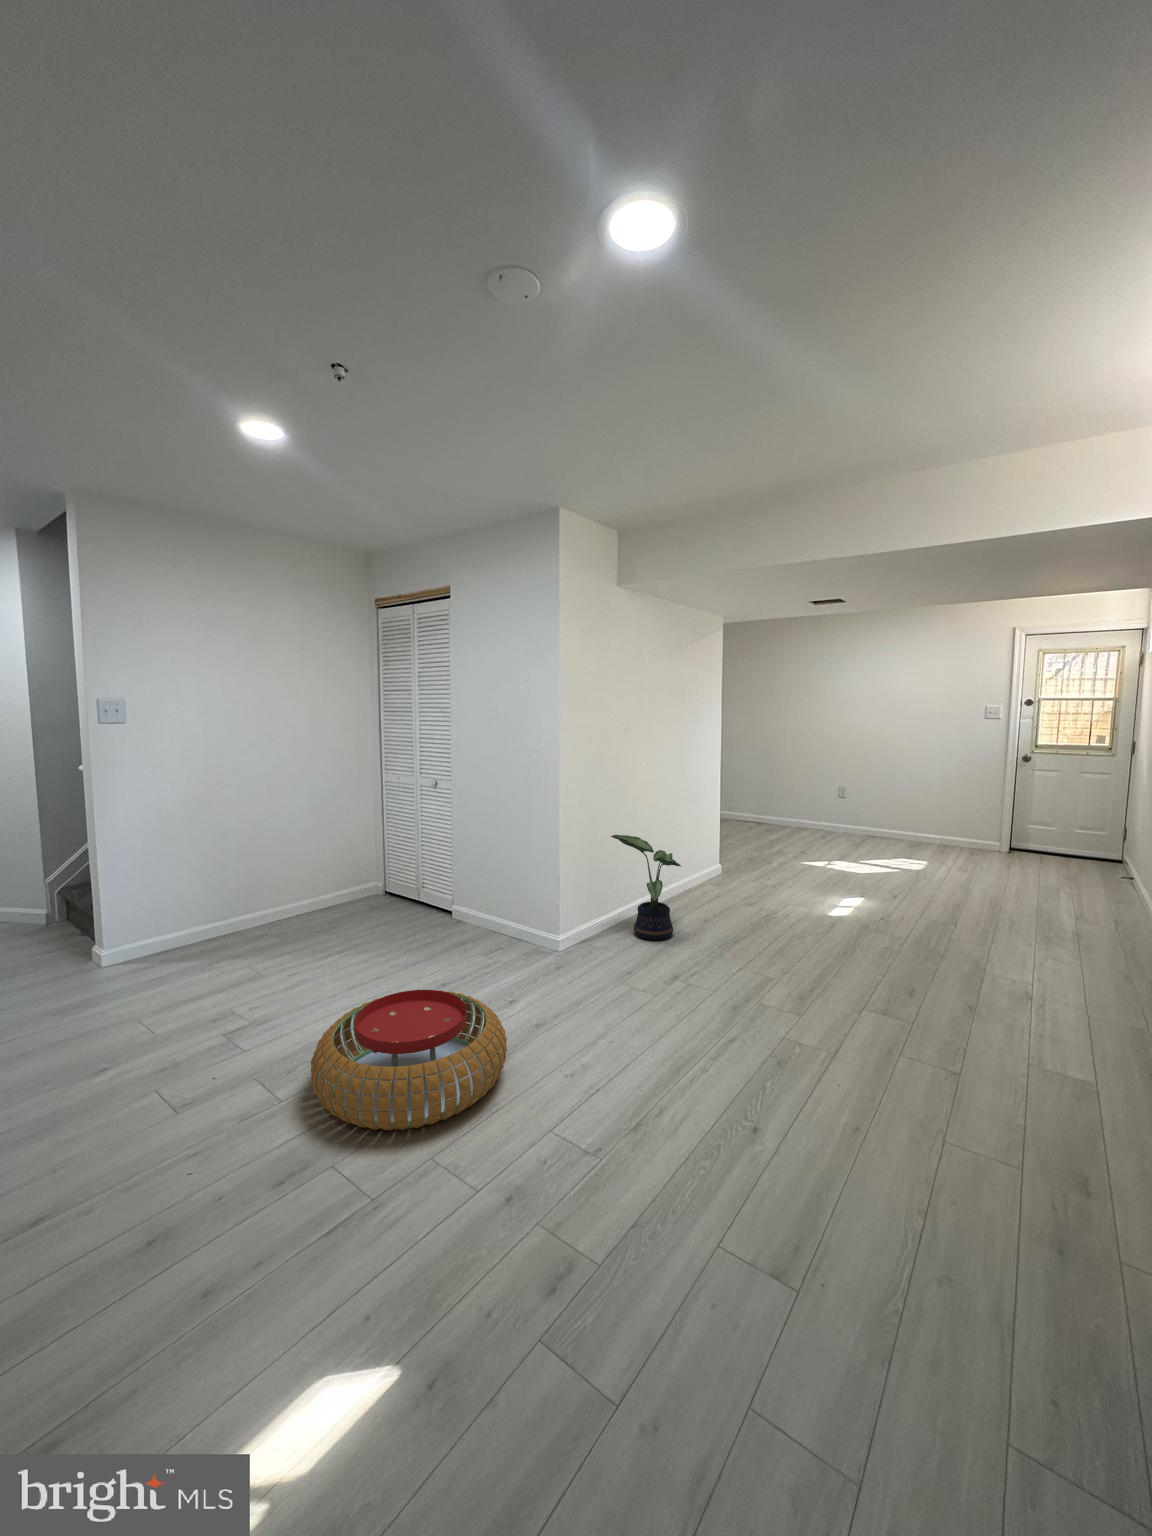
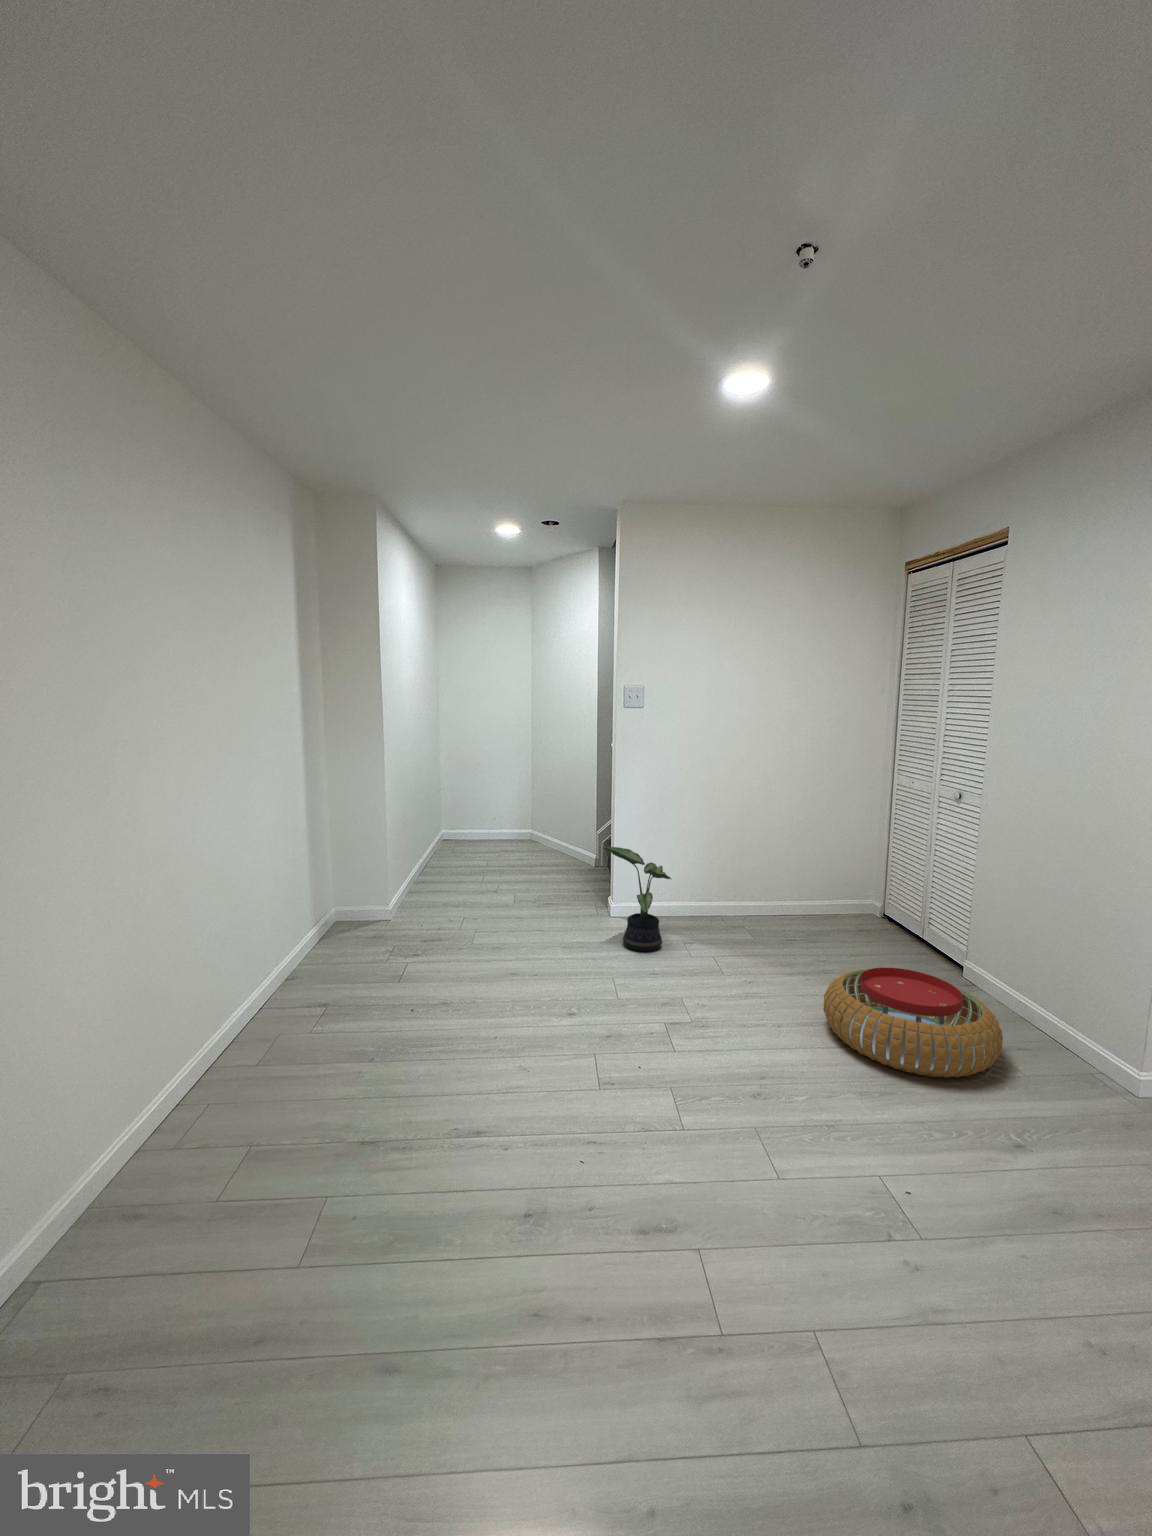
pouf: present [311,990,507,1131] -> present [823,968,1003,1078]

